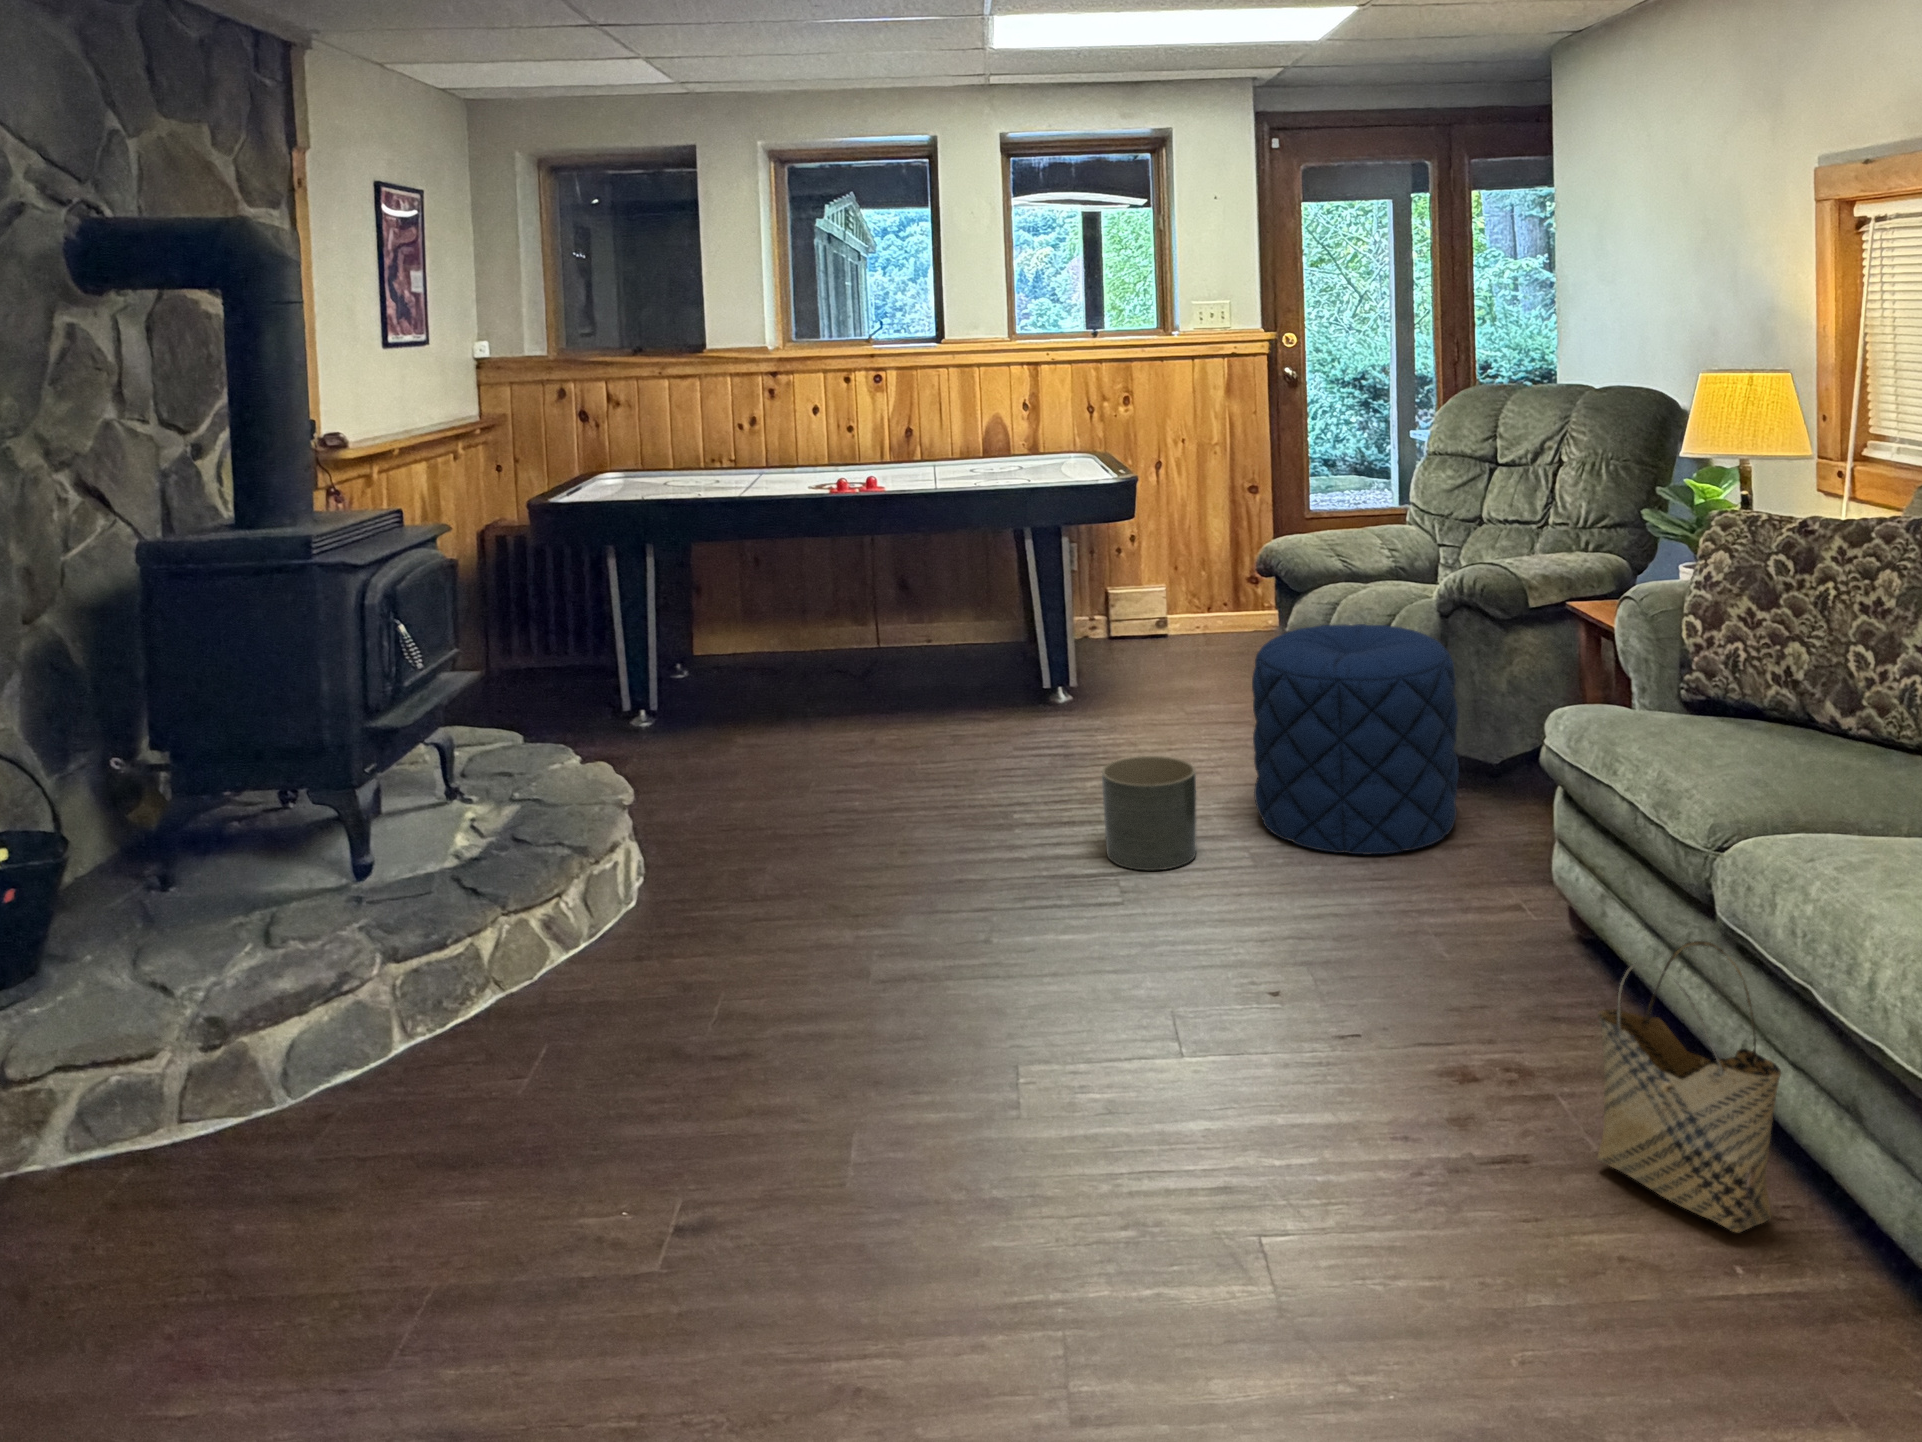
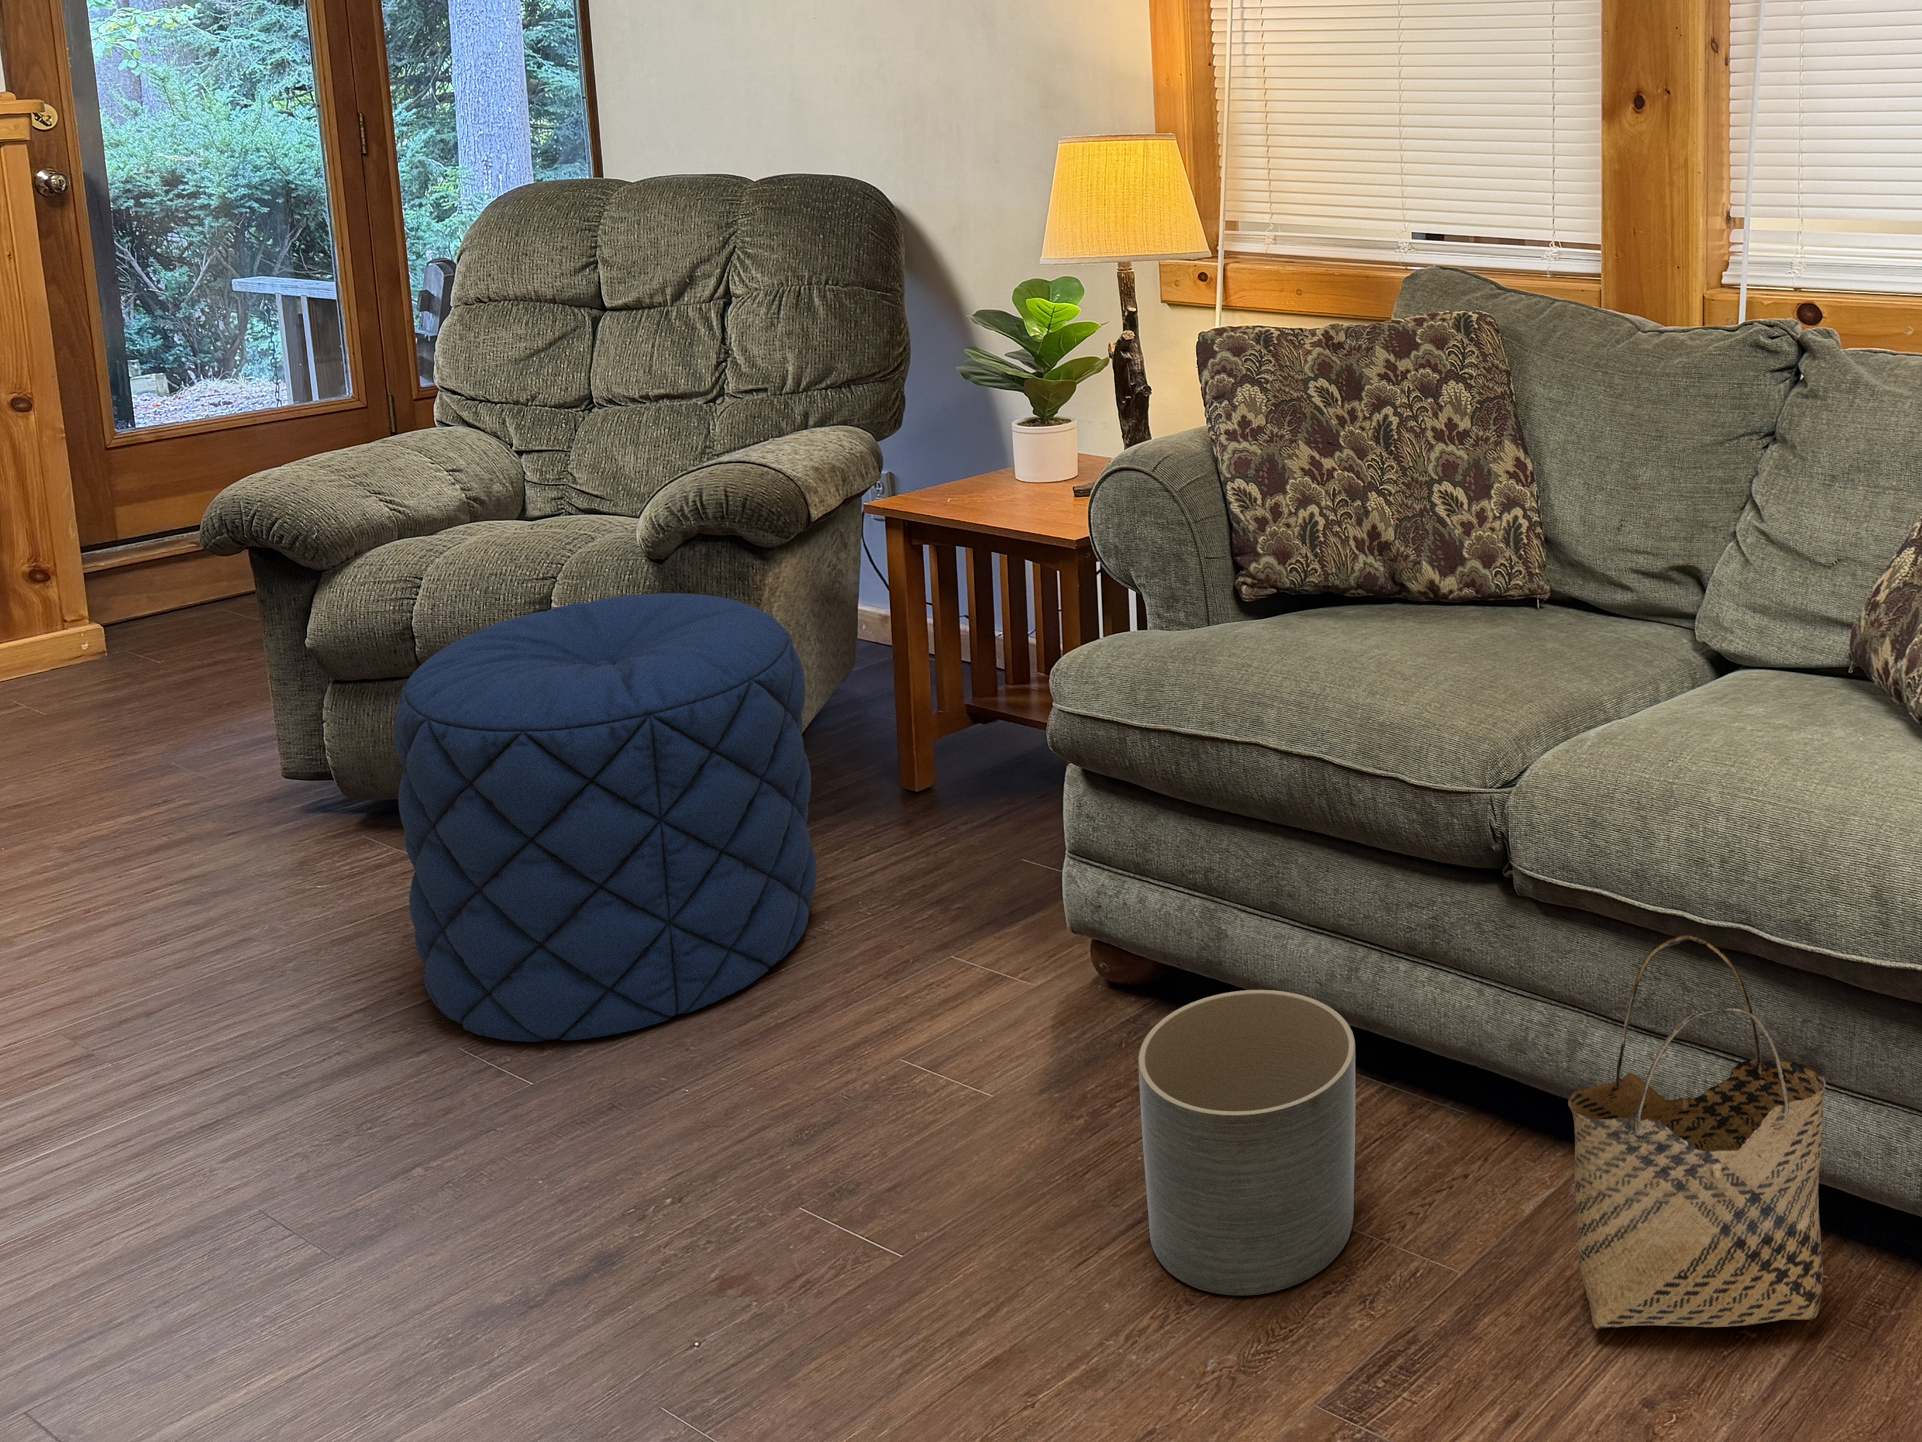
planter: present [1102,756,1197,870] -> present [1138,990,1355,1296]

